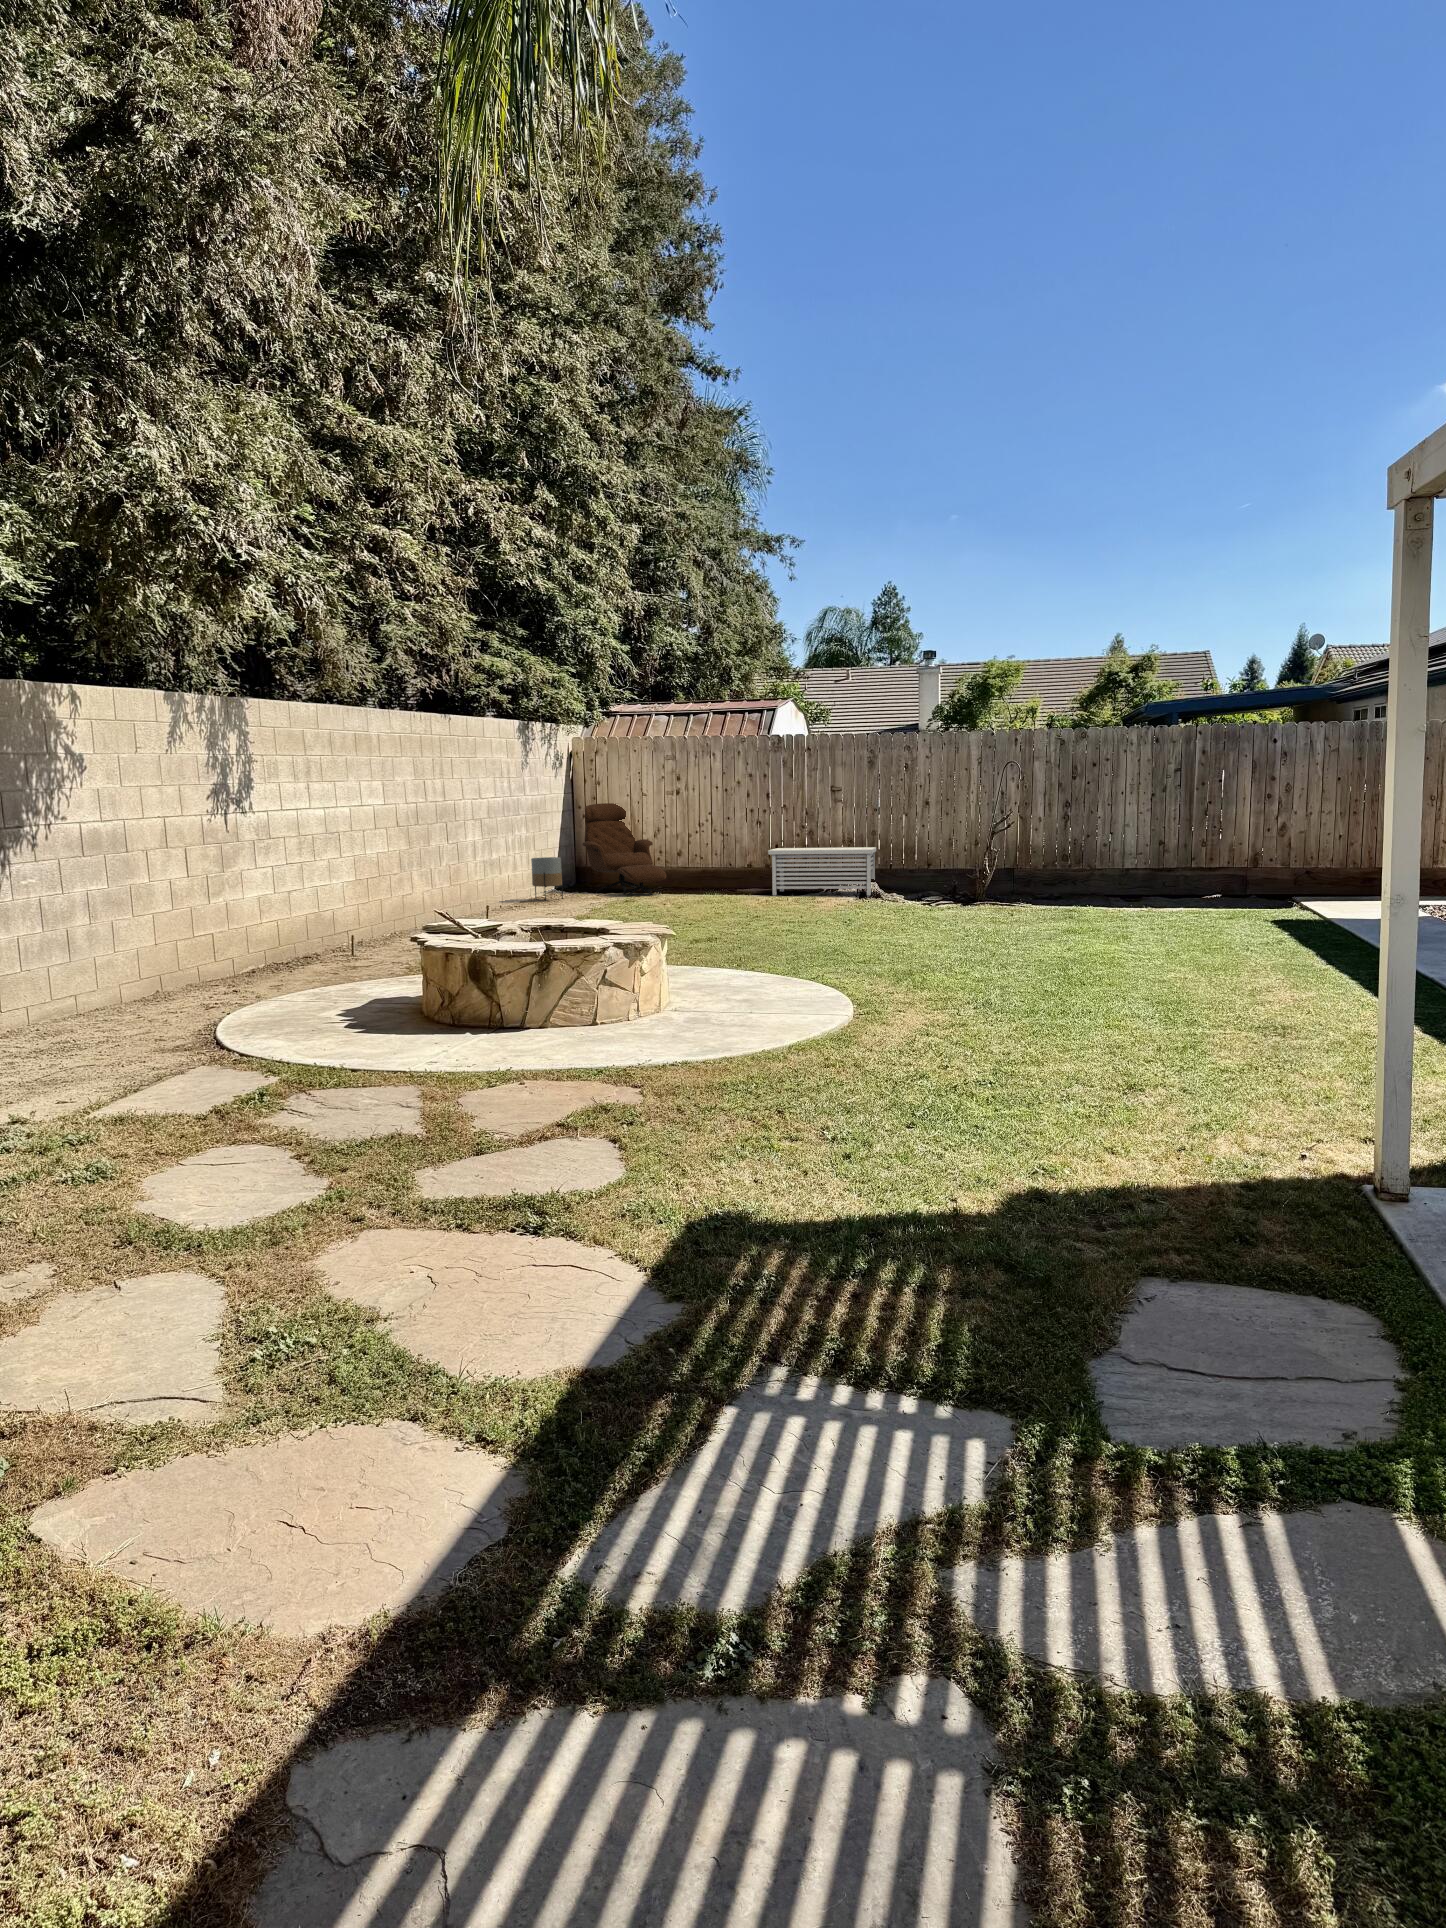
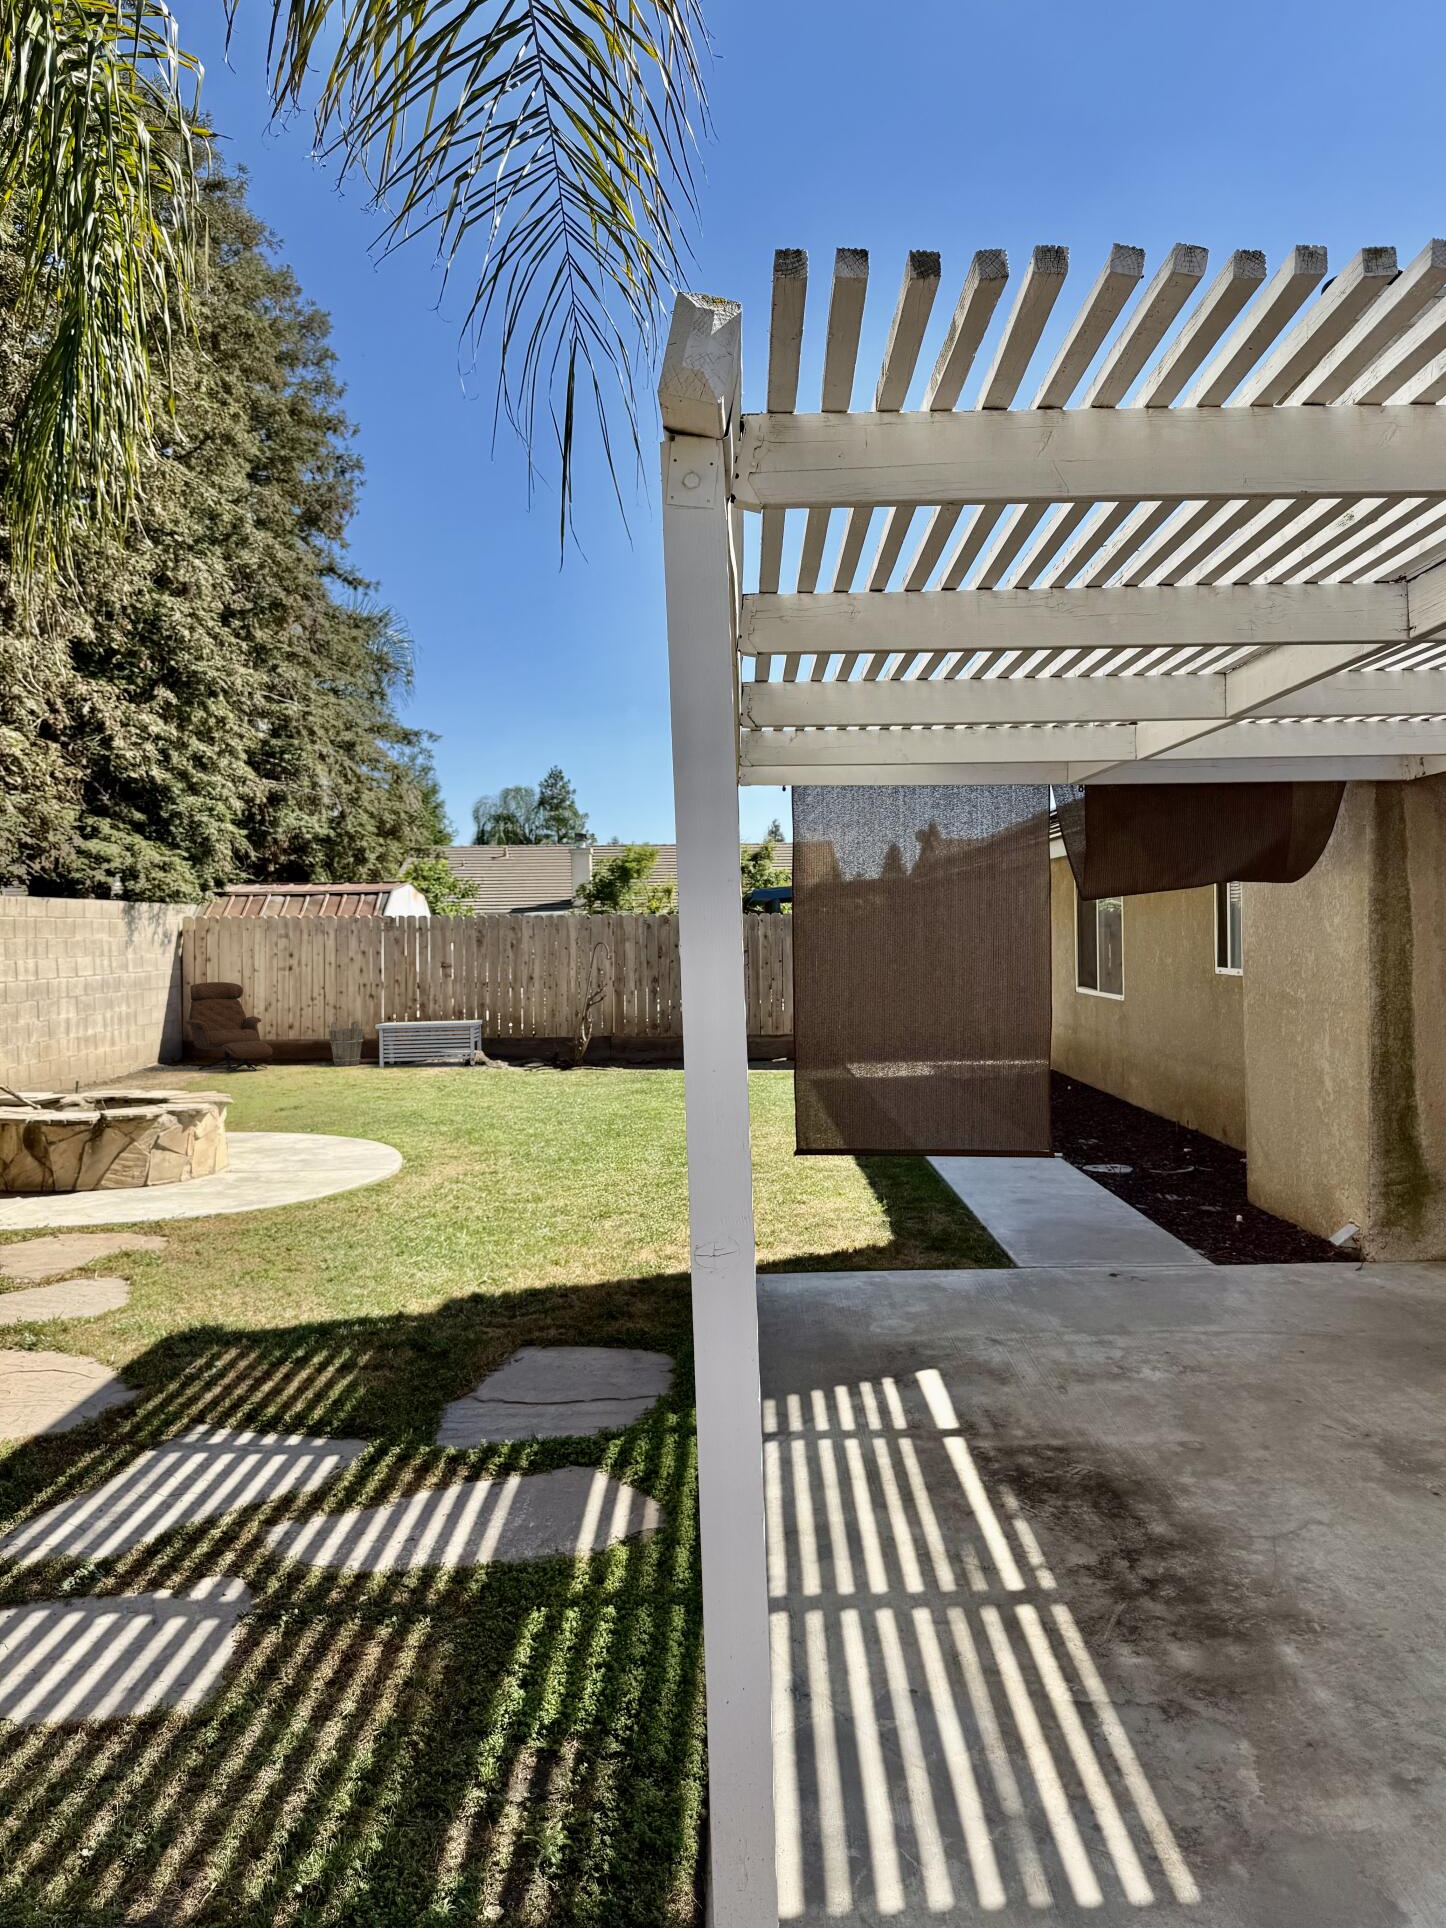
bucket: none [719,846,754,893] -> present [329,1021,364,1066]
planter: present [531,857,563,901] -> none [127,1036,160,1080]

